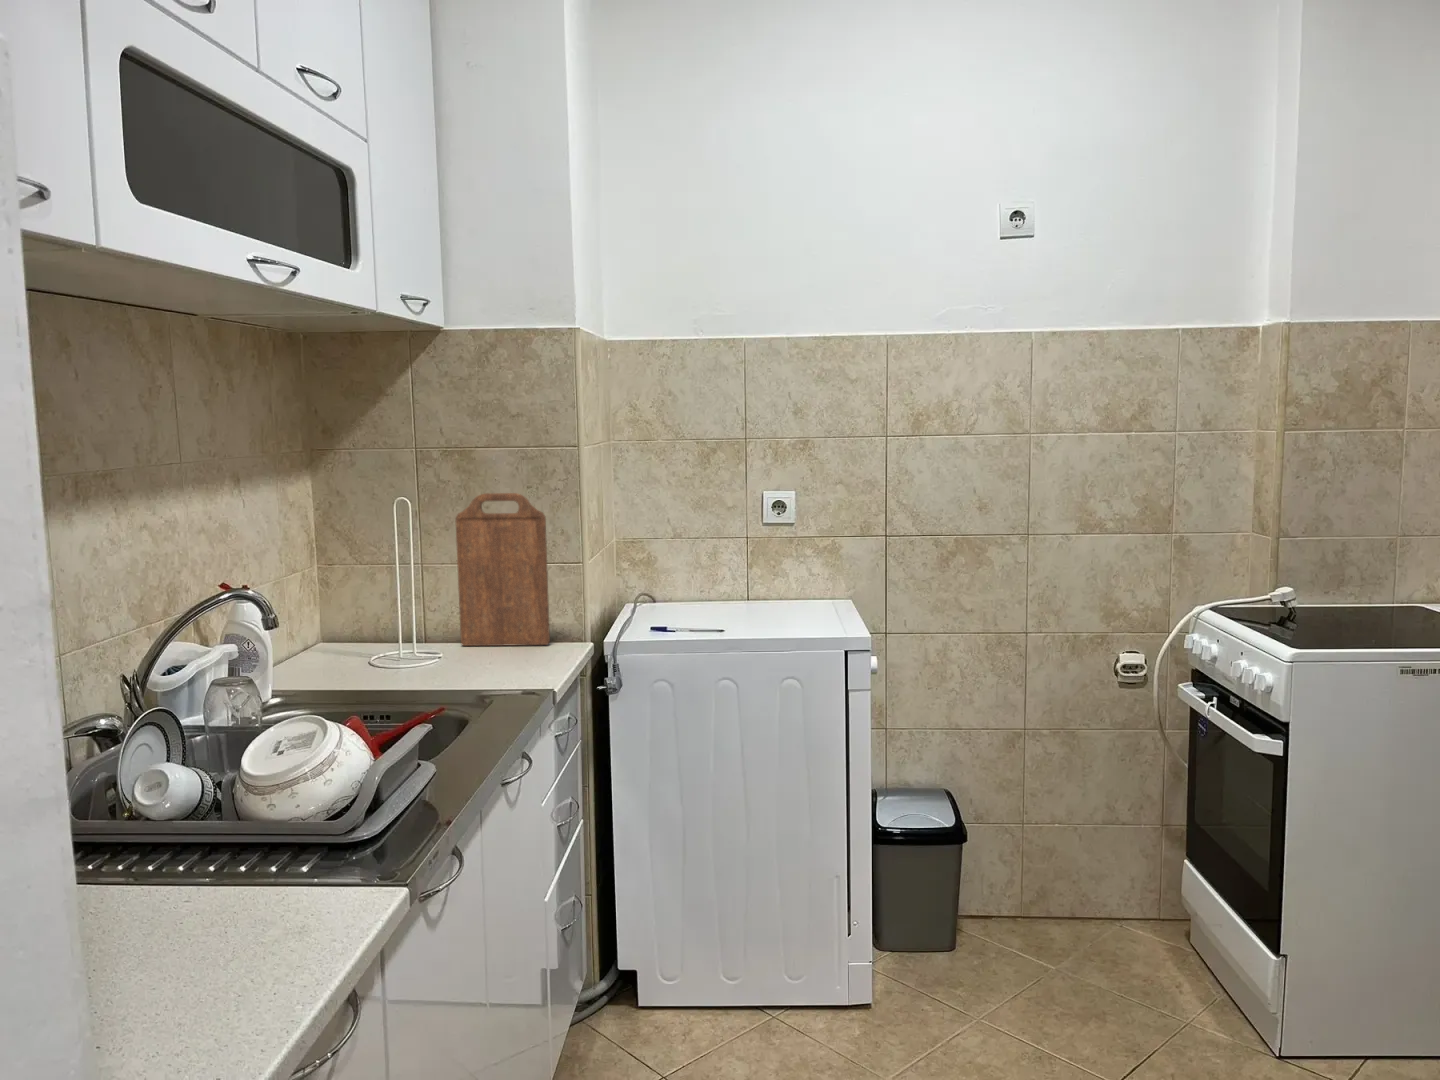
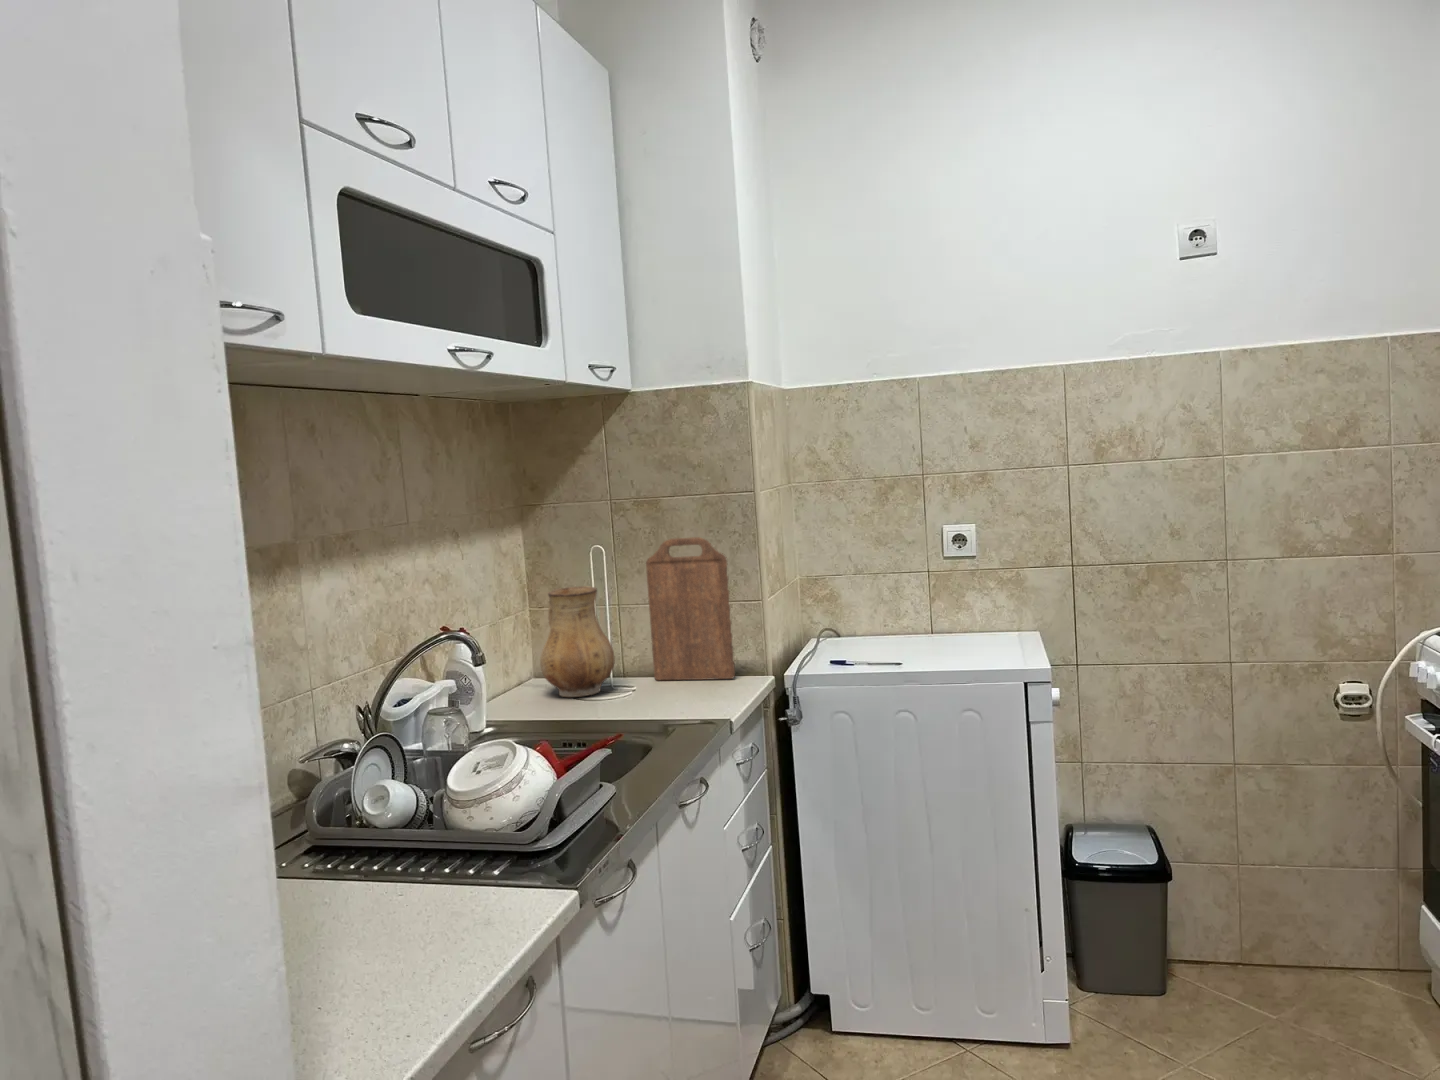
ceramic pitcher: none [333,542,418,664] -> present [540,586,615,697]

